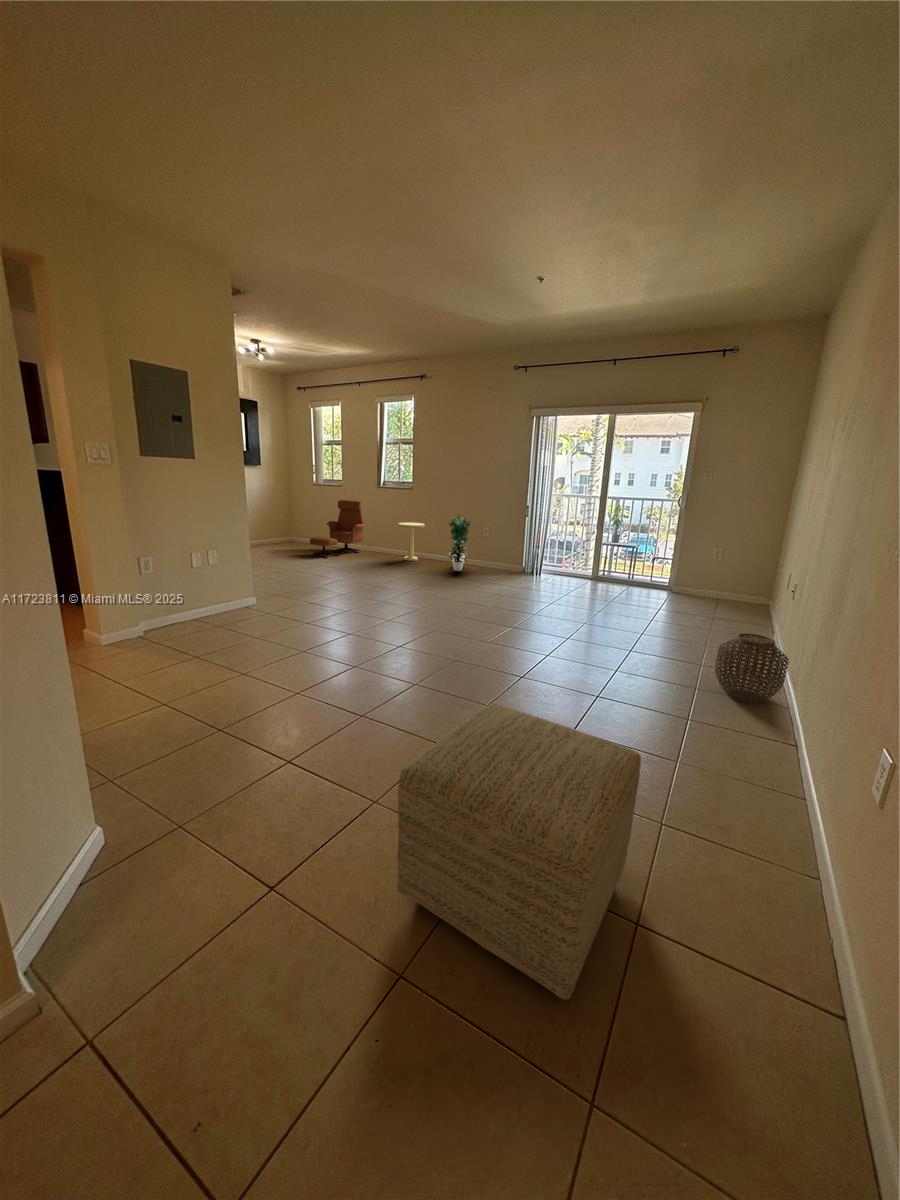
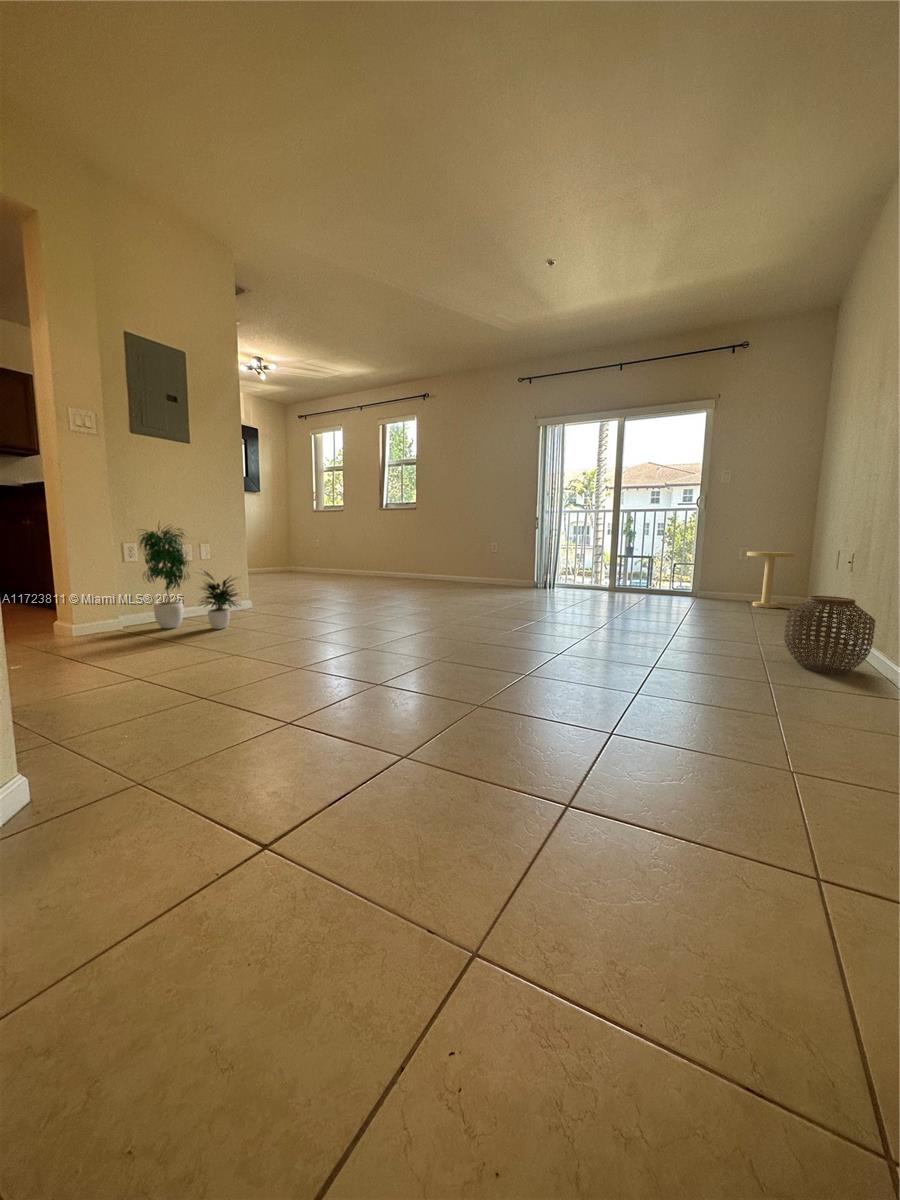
lounge chair: present [310,500,366,558] -> none [309,524,368,581]
potted plant: present [448,516,470,571] -> present [140,525,239,629]
side table: present [398,523,424,561] -> present [747,552,795,608]
ottoman: present [397,703,641,1000] -> none [453,614,788,972]

